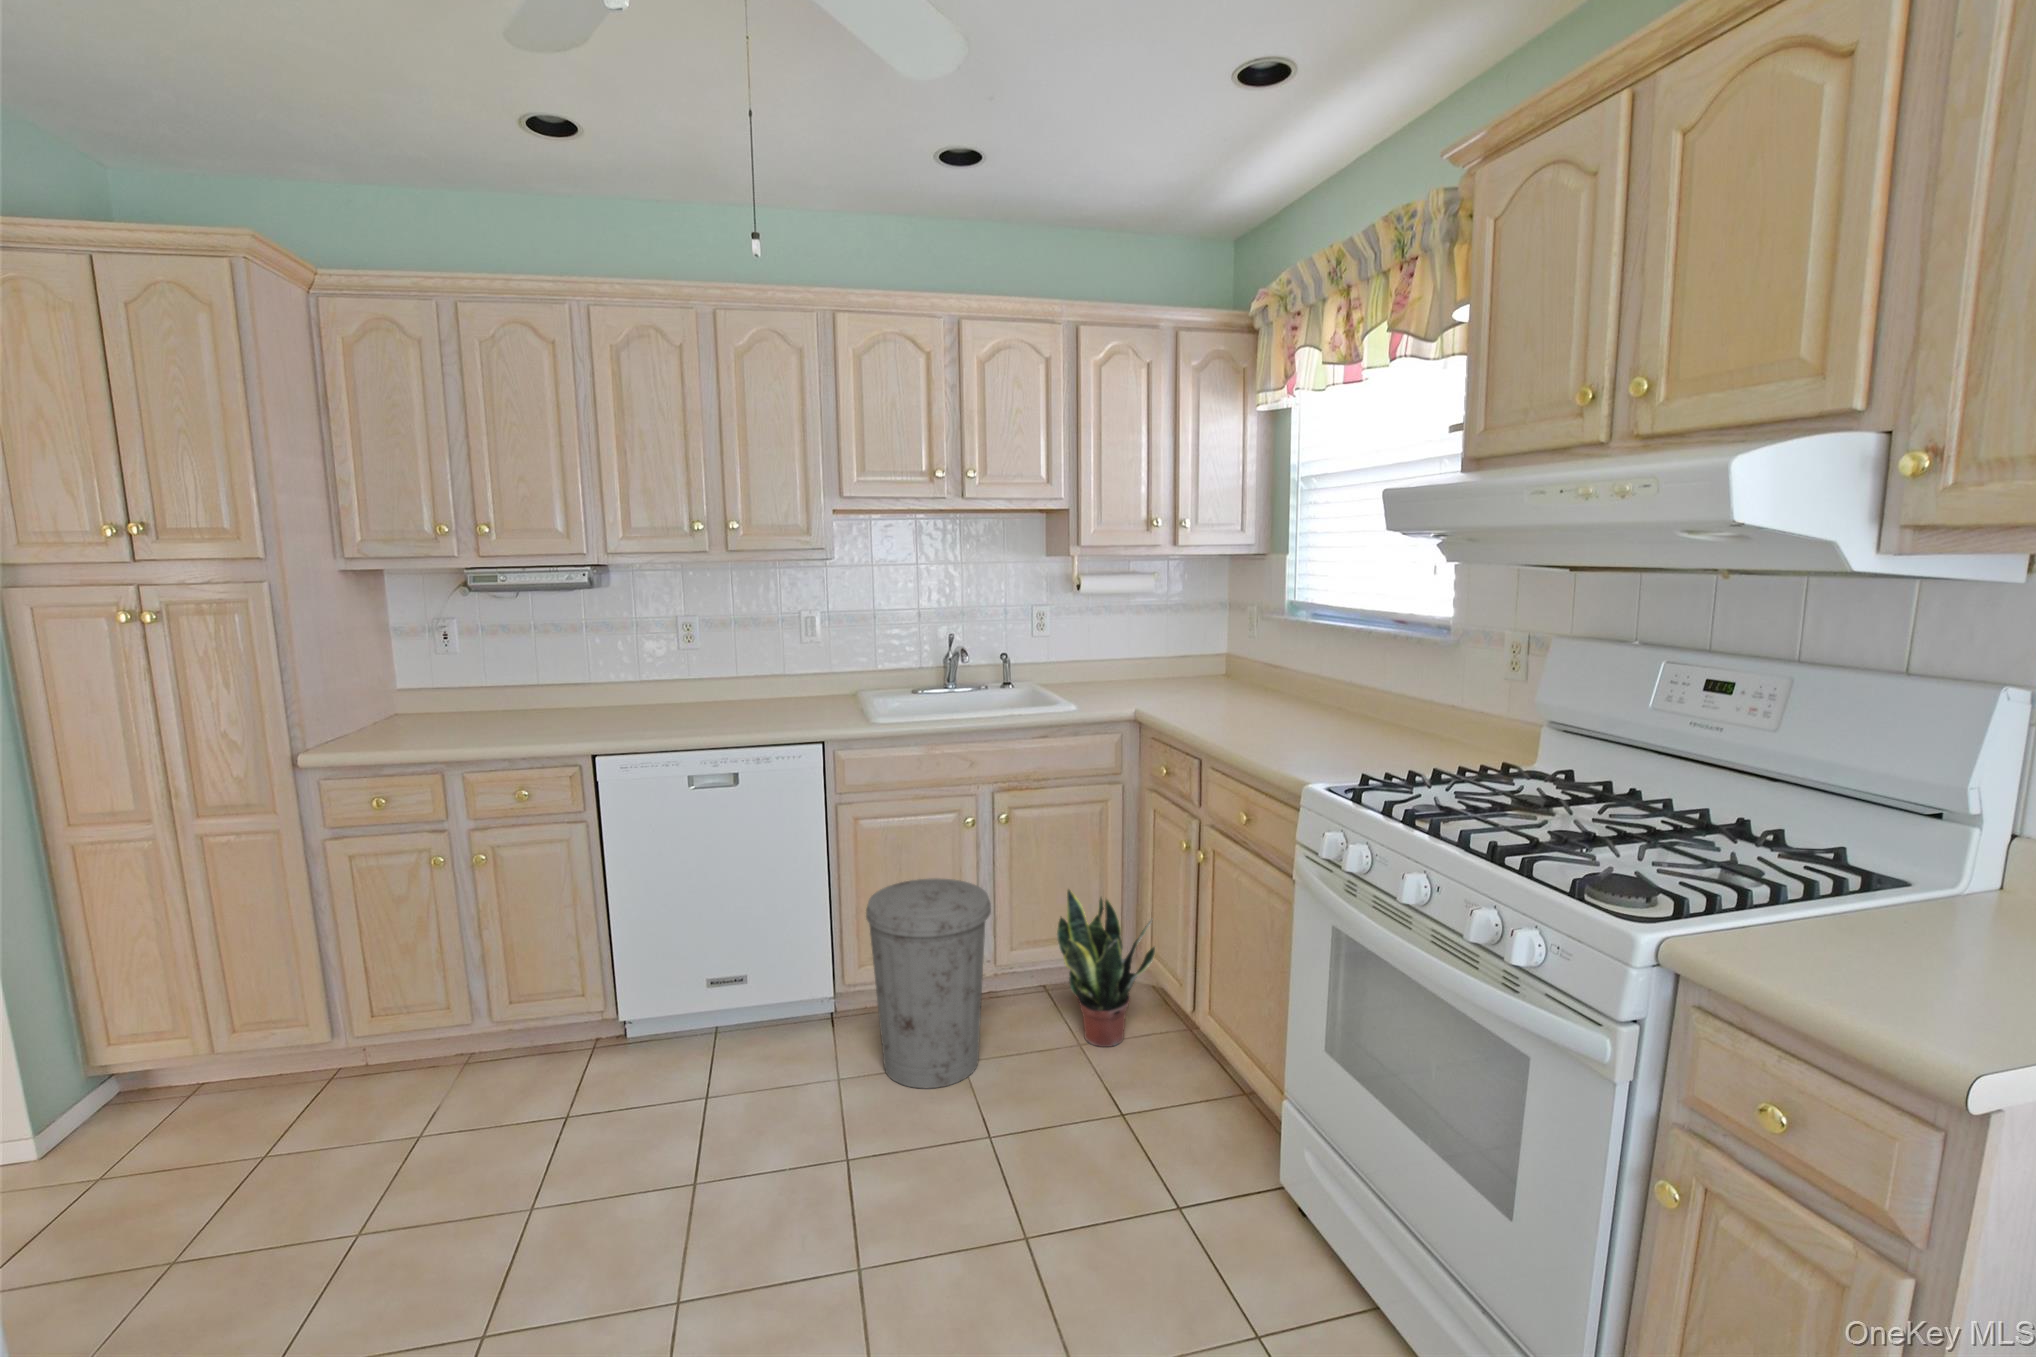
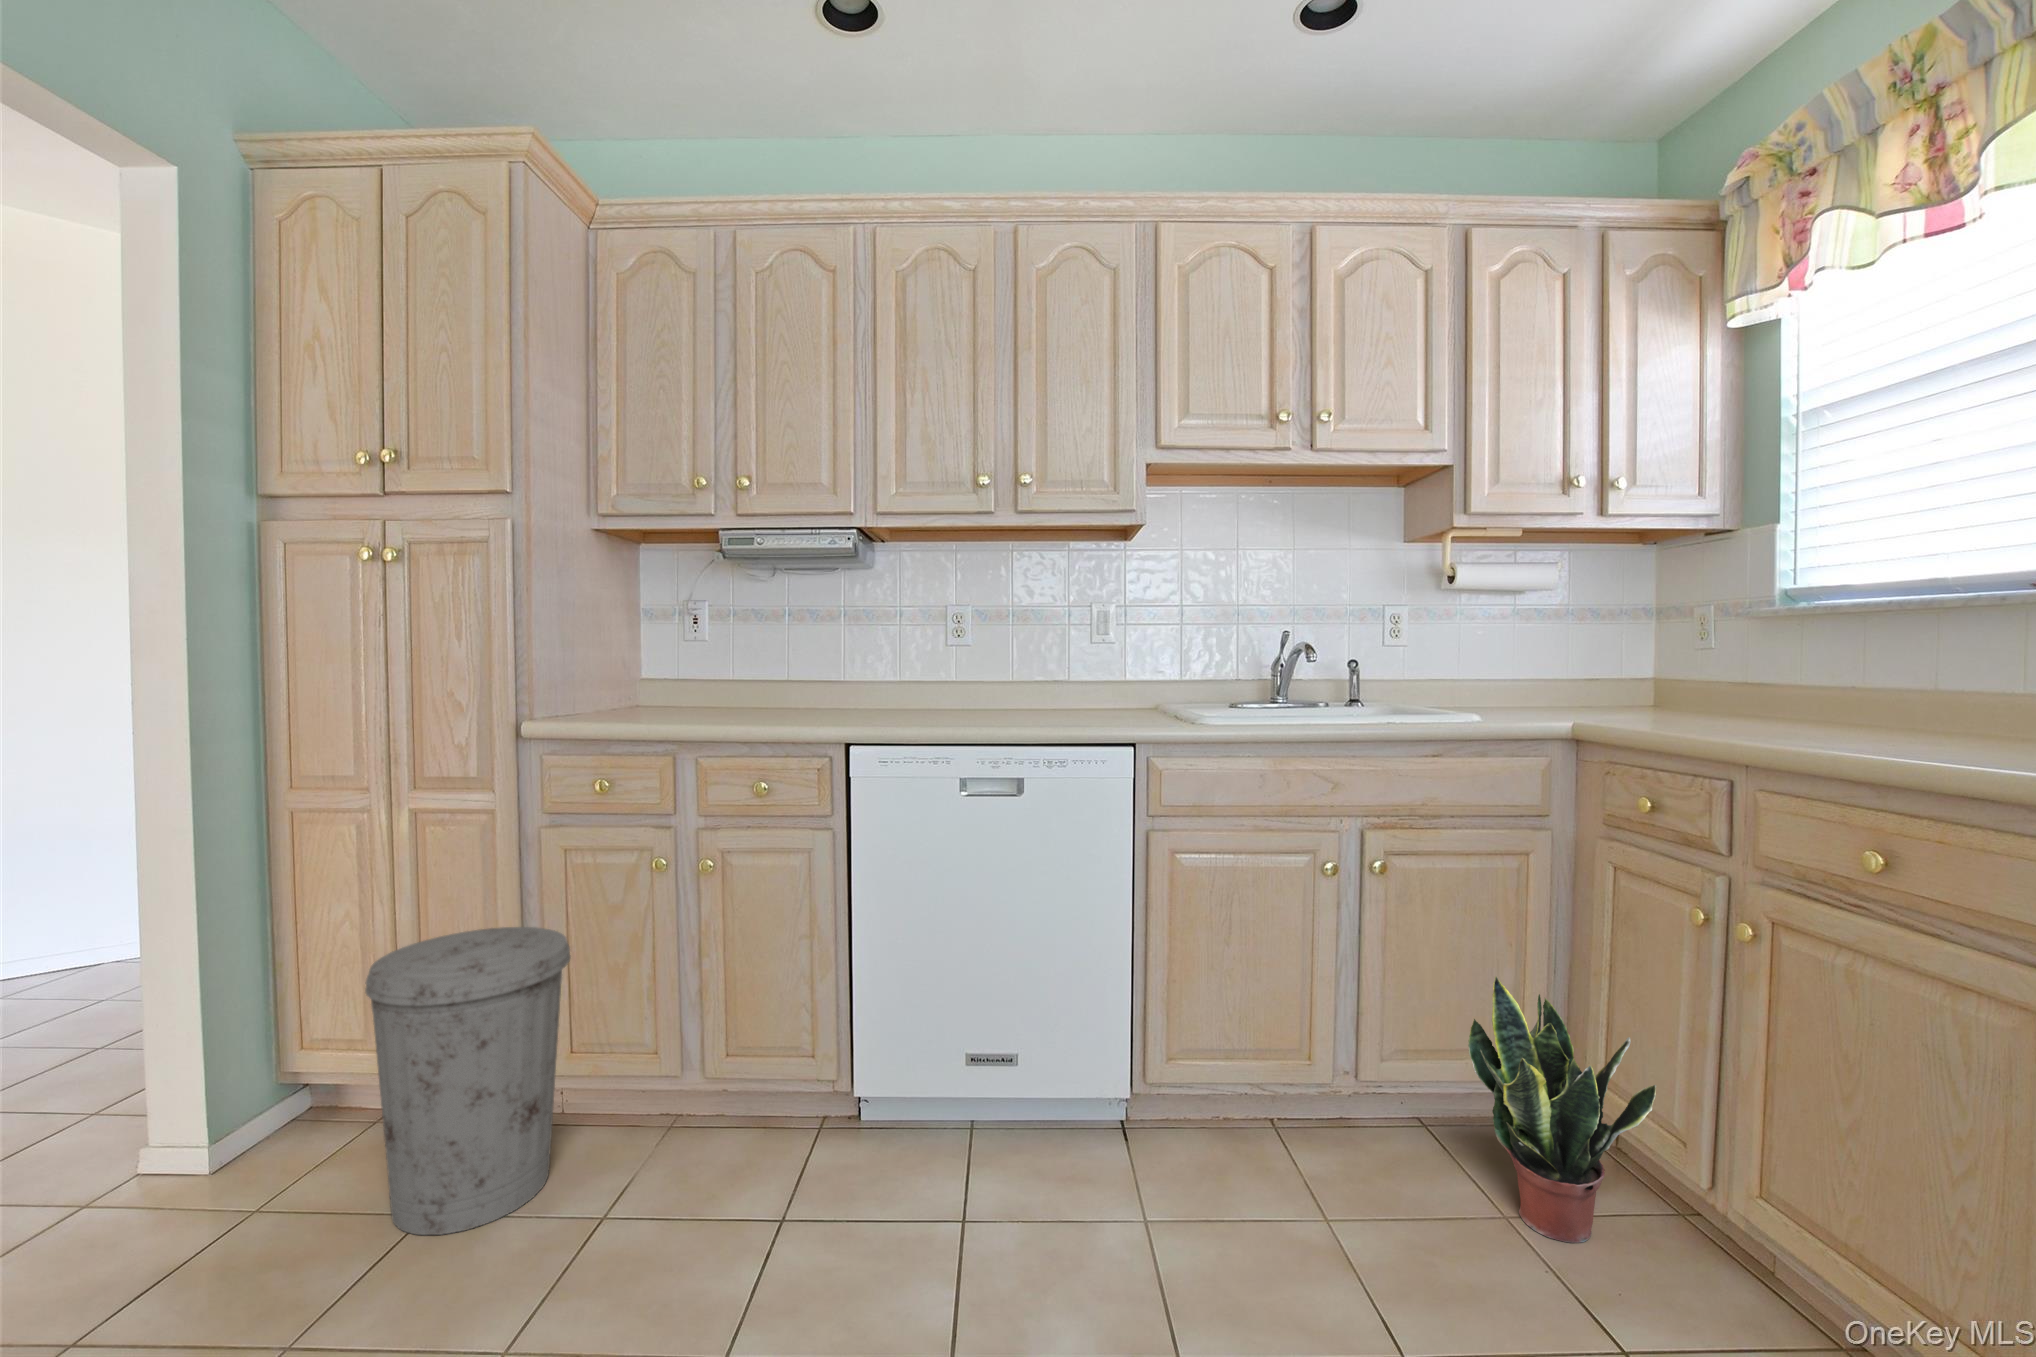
trash can: present [866,879,991,1089] -> present [365,927,571,1235]

